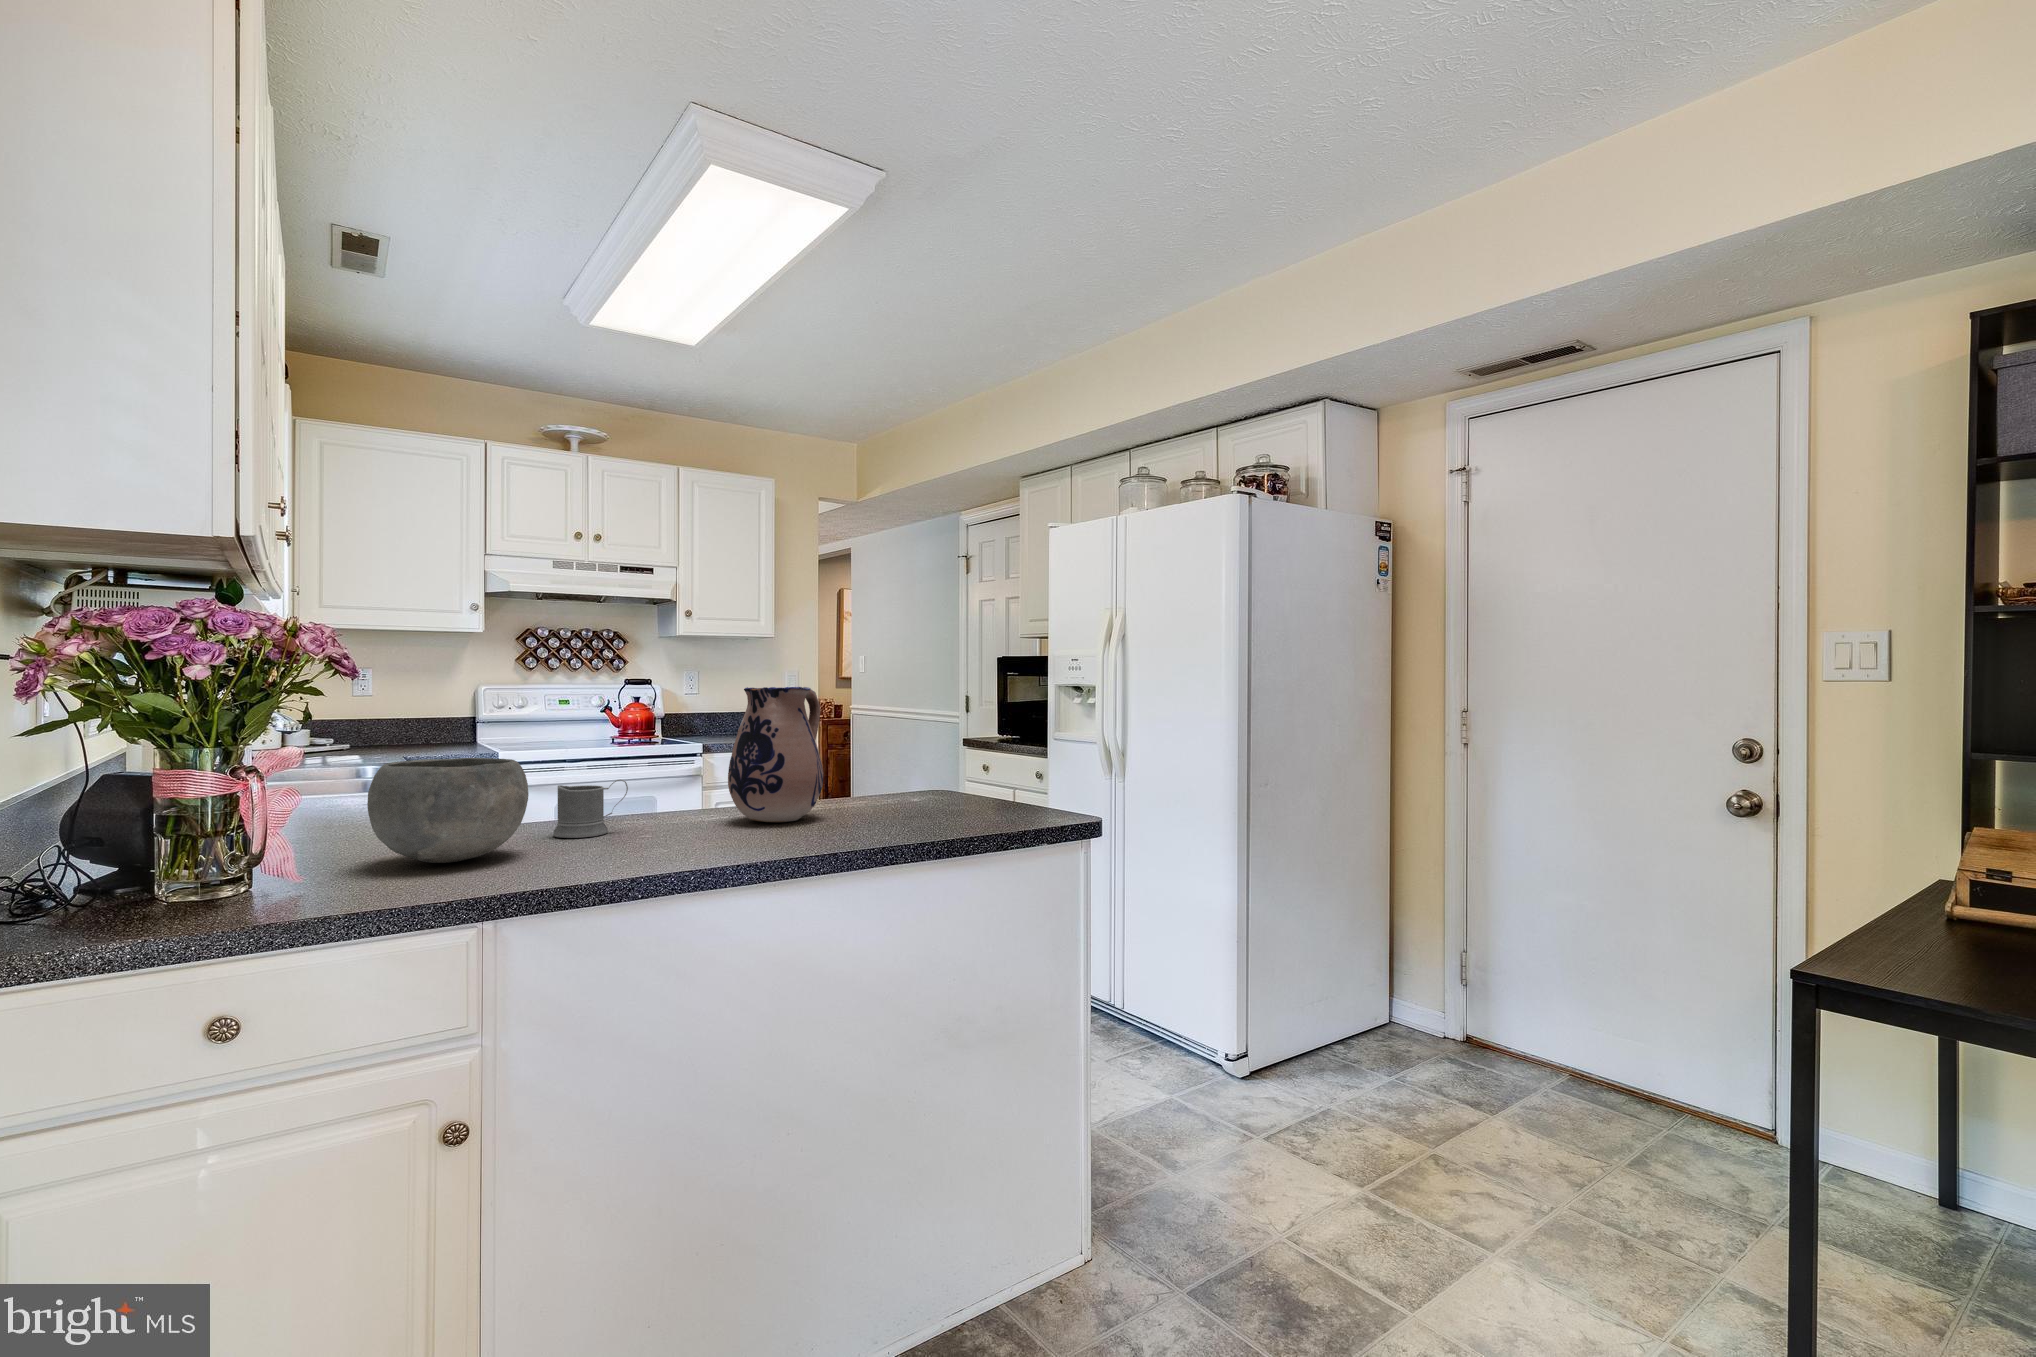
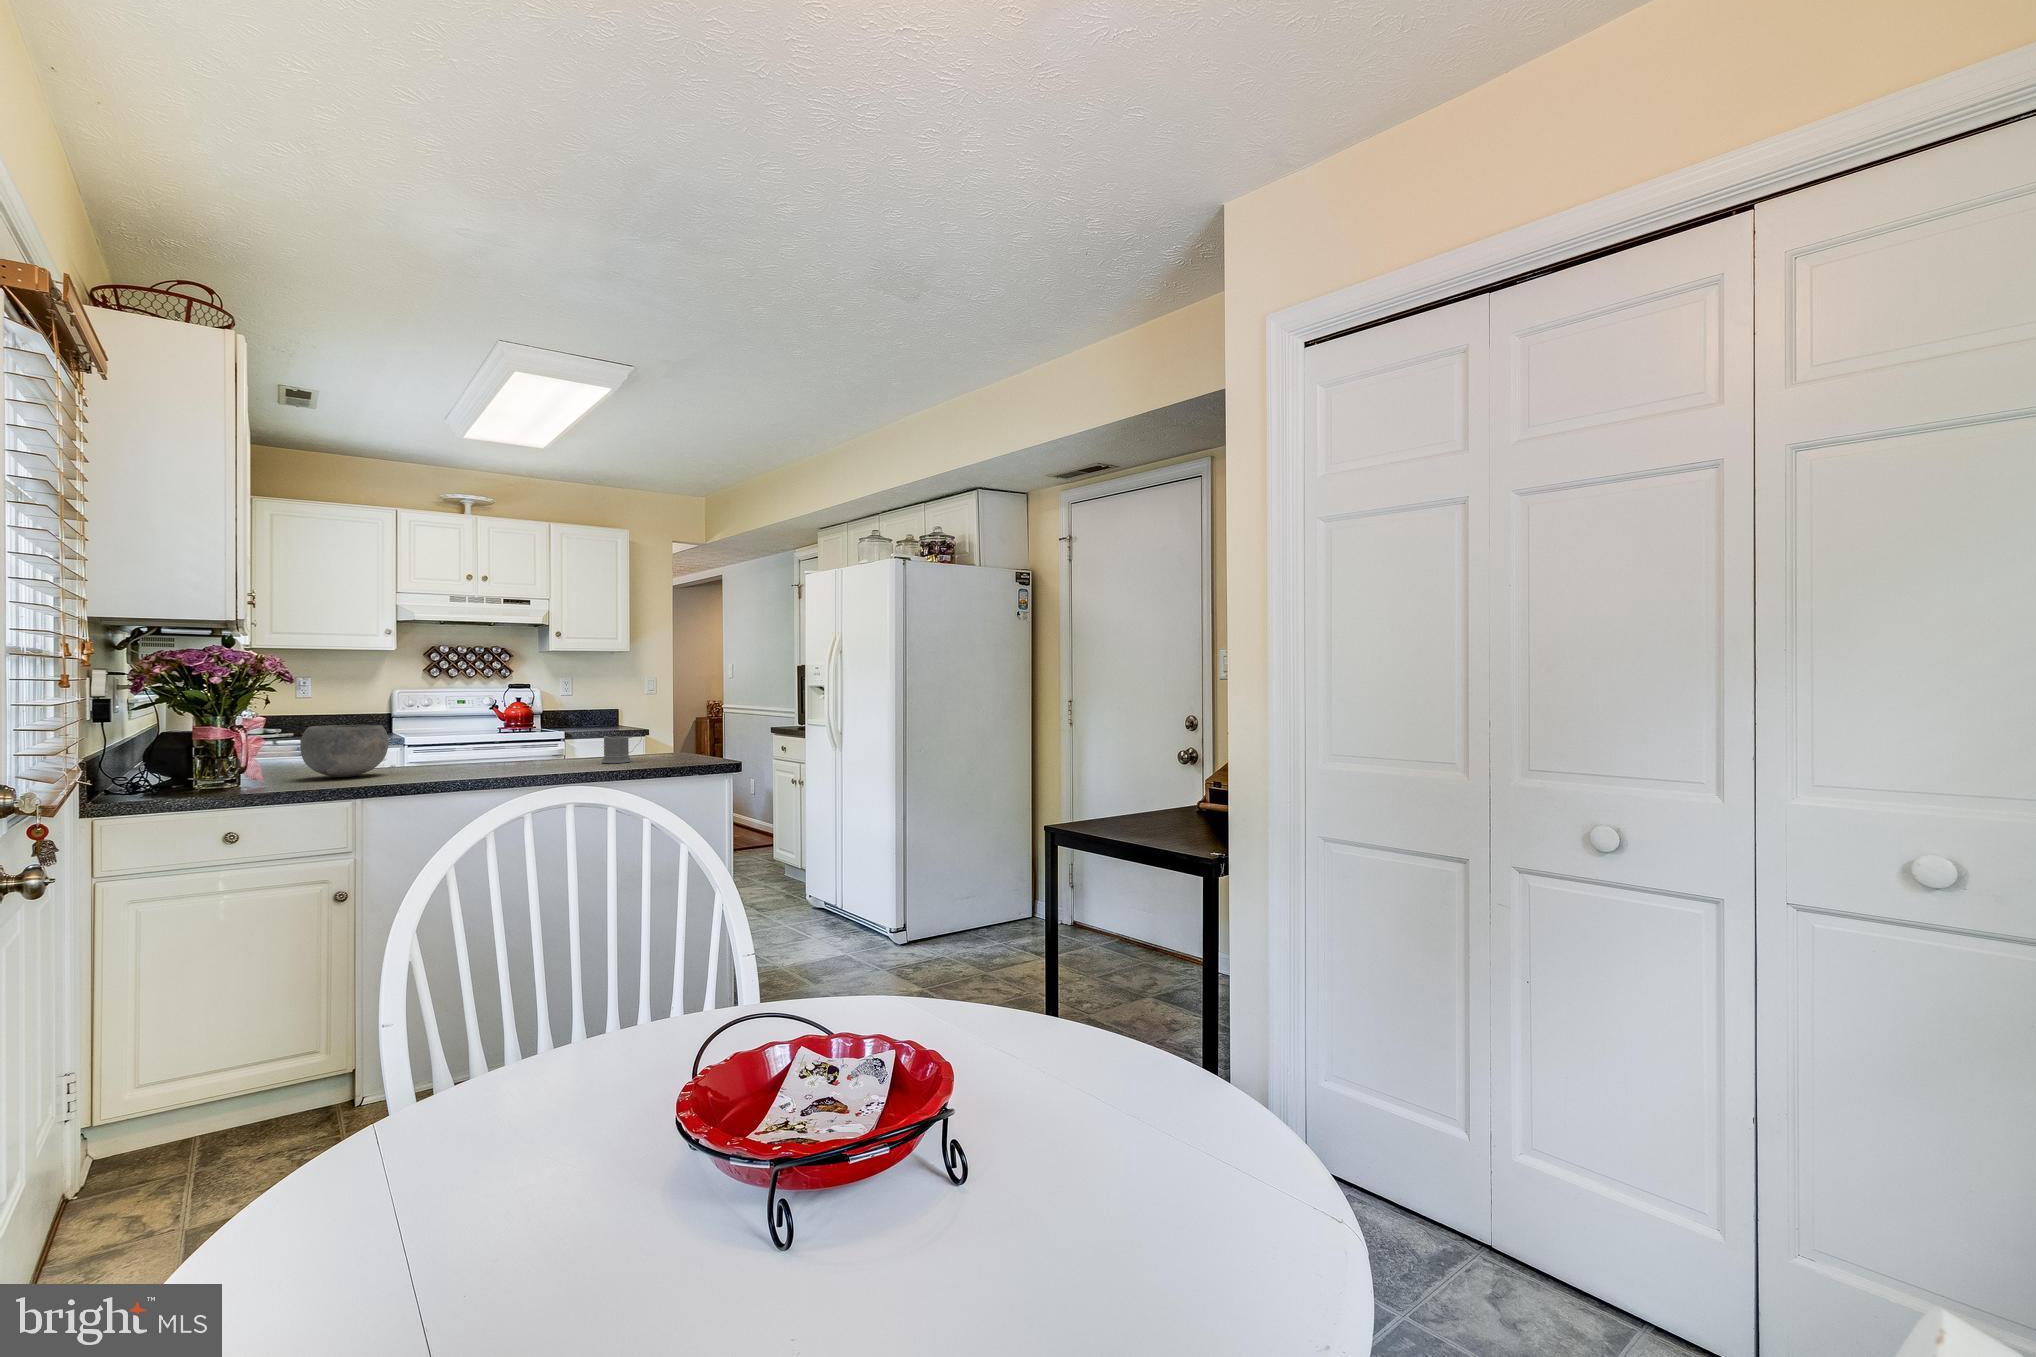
ceramic pitcher: present [728,687,823,822] -> none [513,687,575,762]
mug: present [553,779,628,838] -> present [602,733,642,763]

